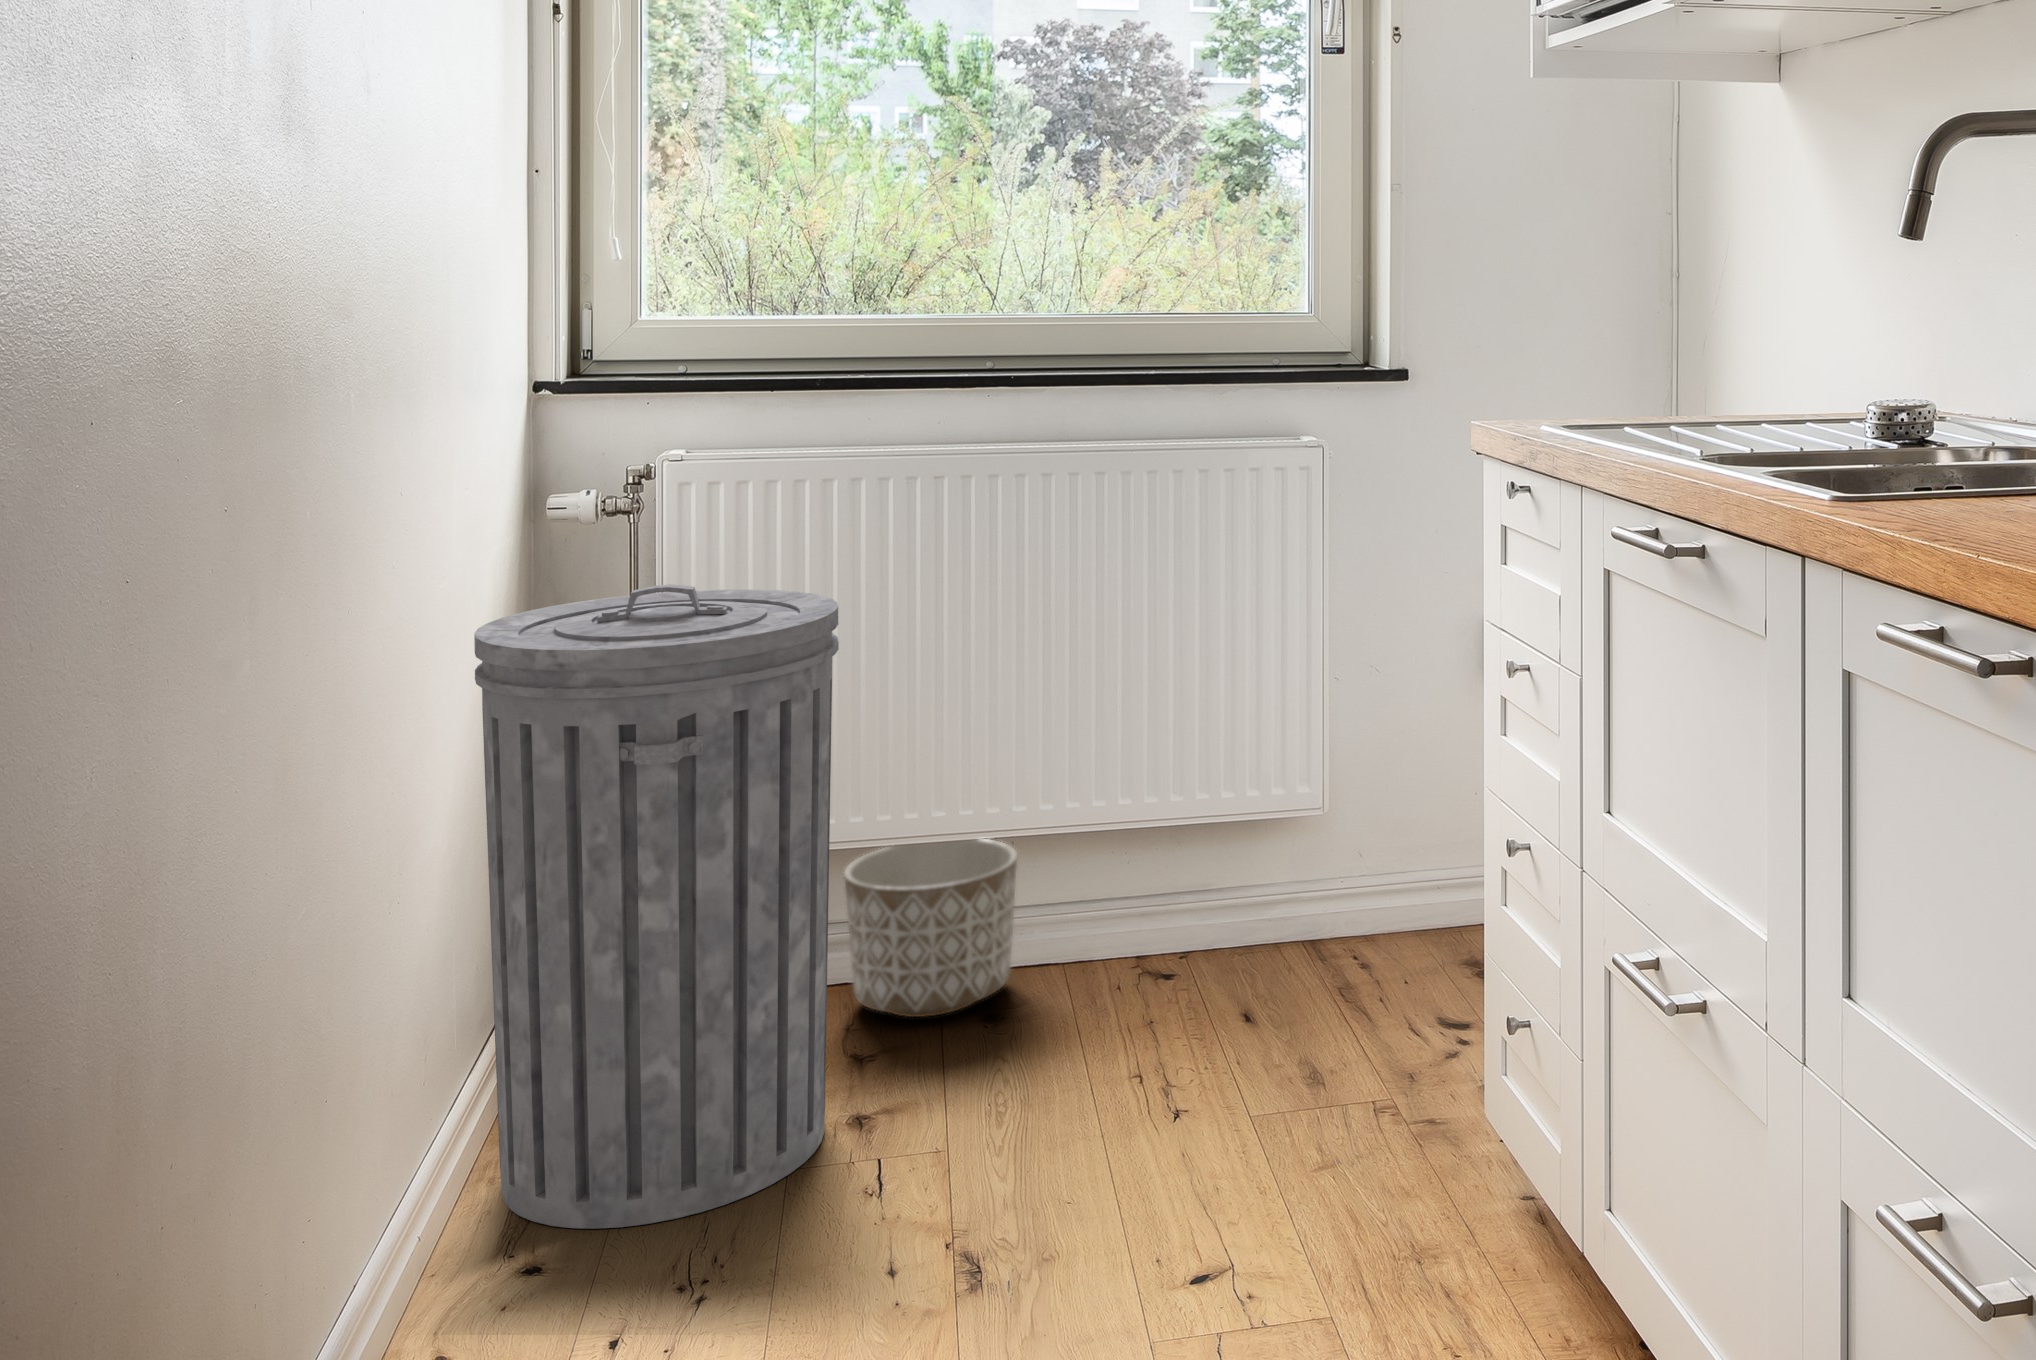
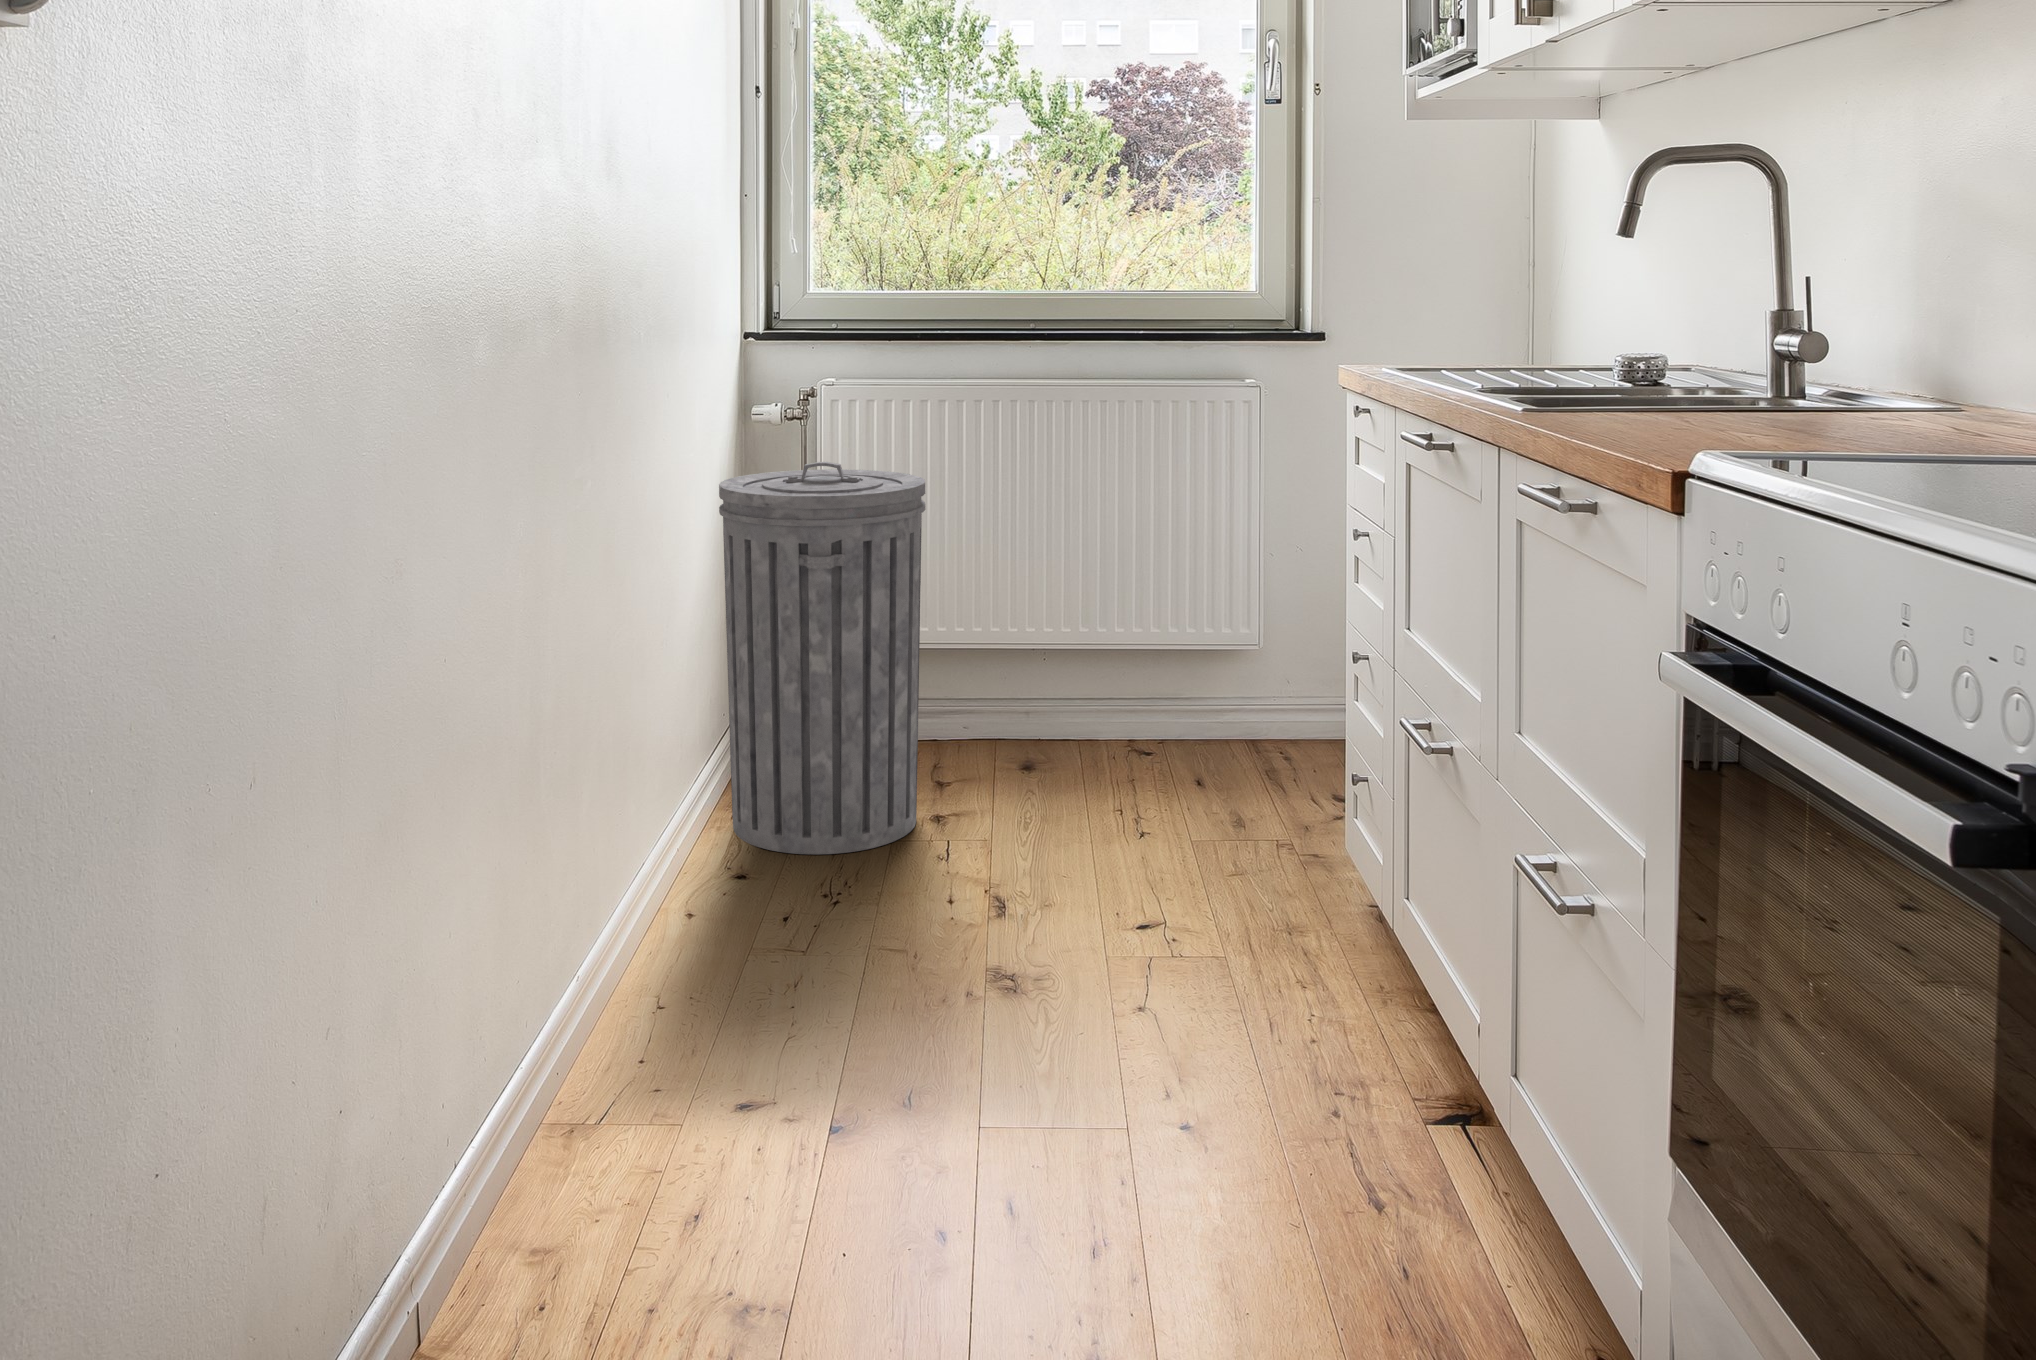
planter: present [844,839,1017,1017] -> none [930,653,1041,769]

